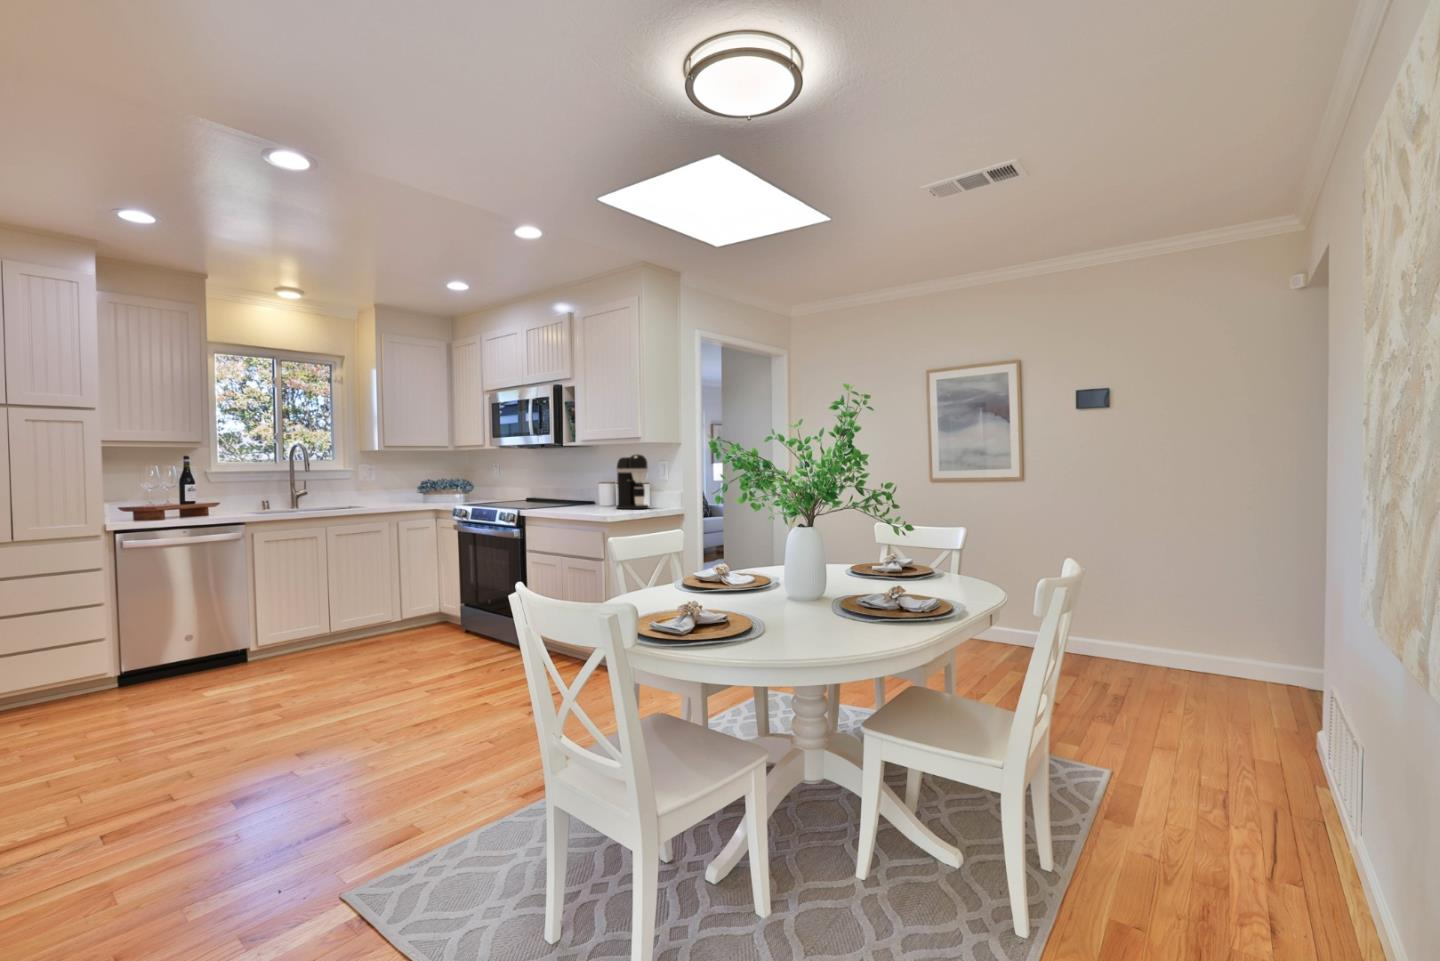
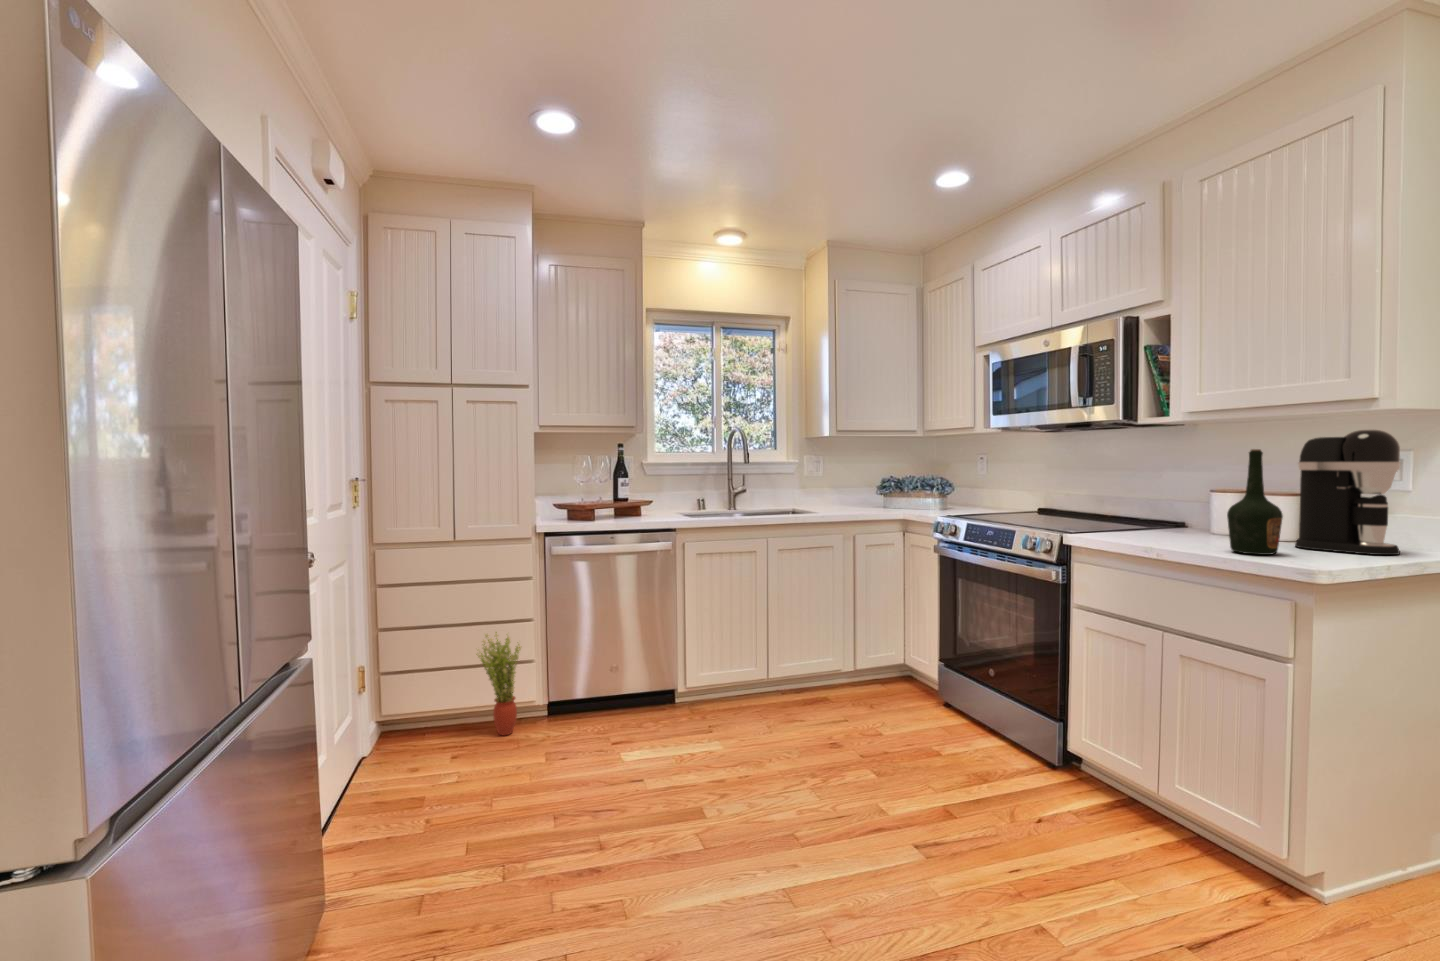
bottle: none [583,463,603,512] -> present [1227,449,1283,555]
potted plant: none [45,615,98,701] -> present [476,632,521,735]

